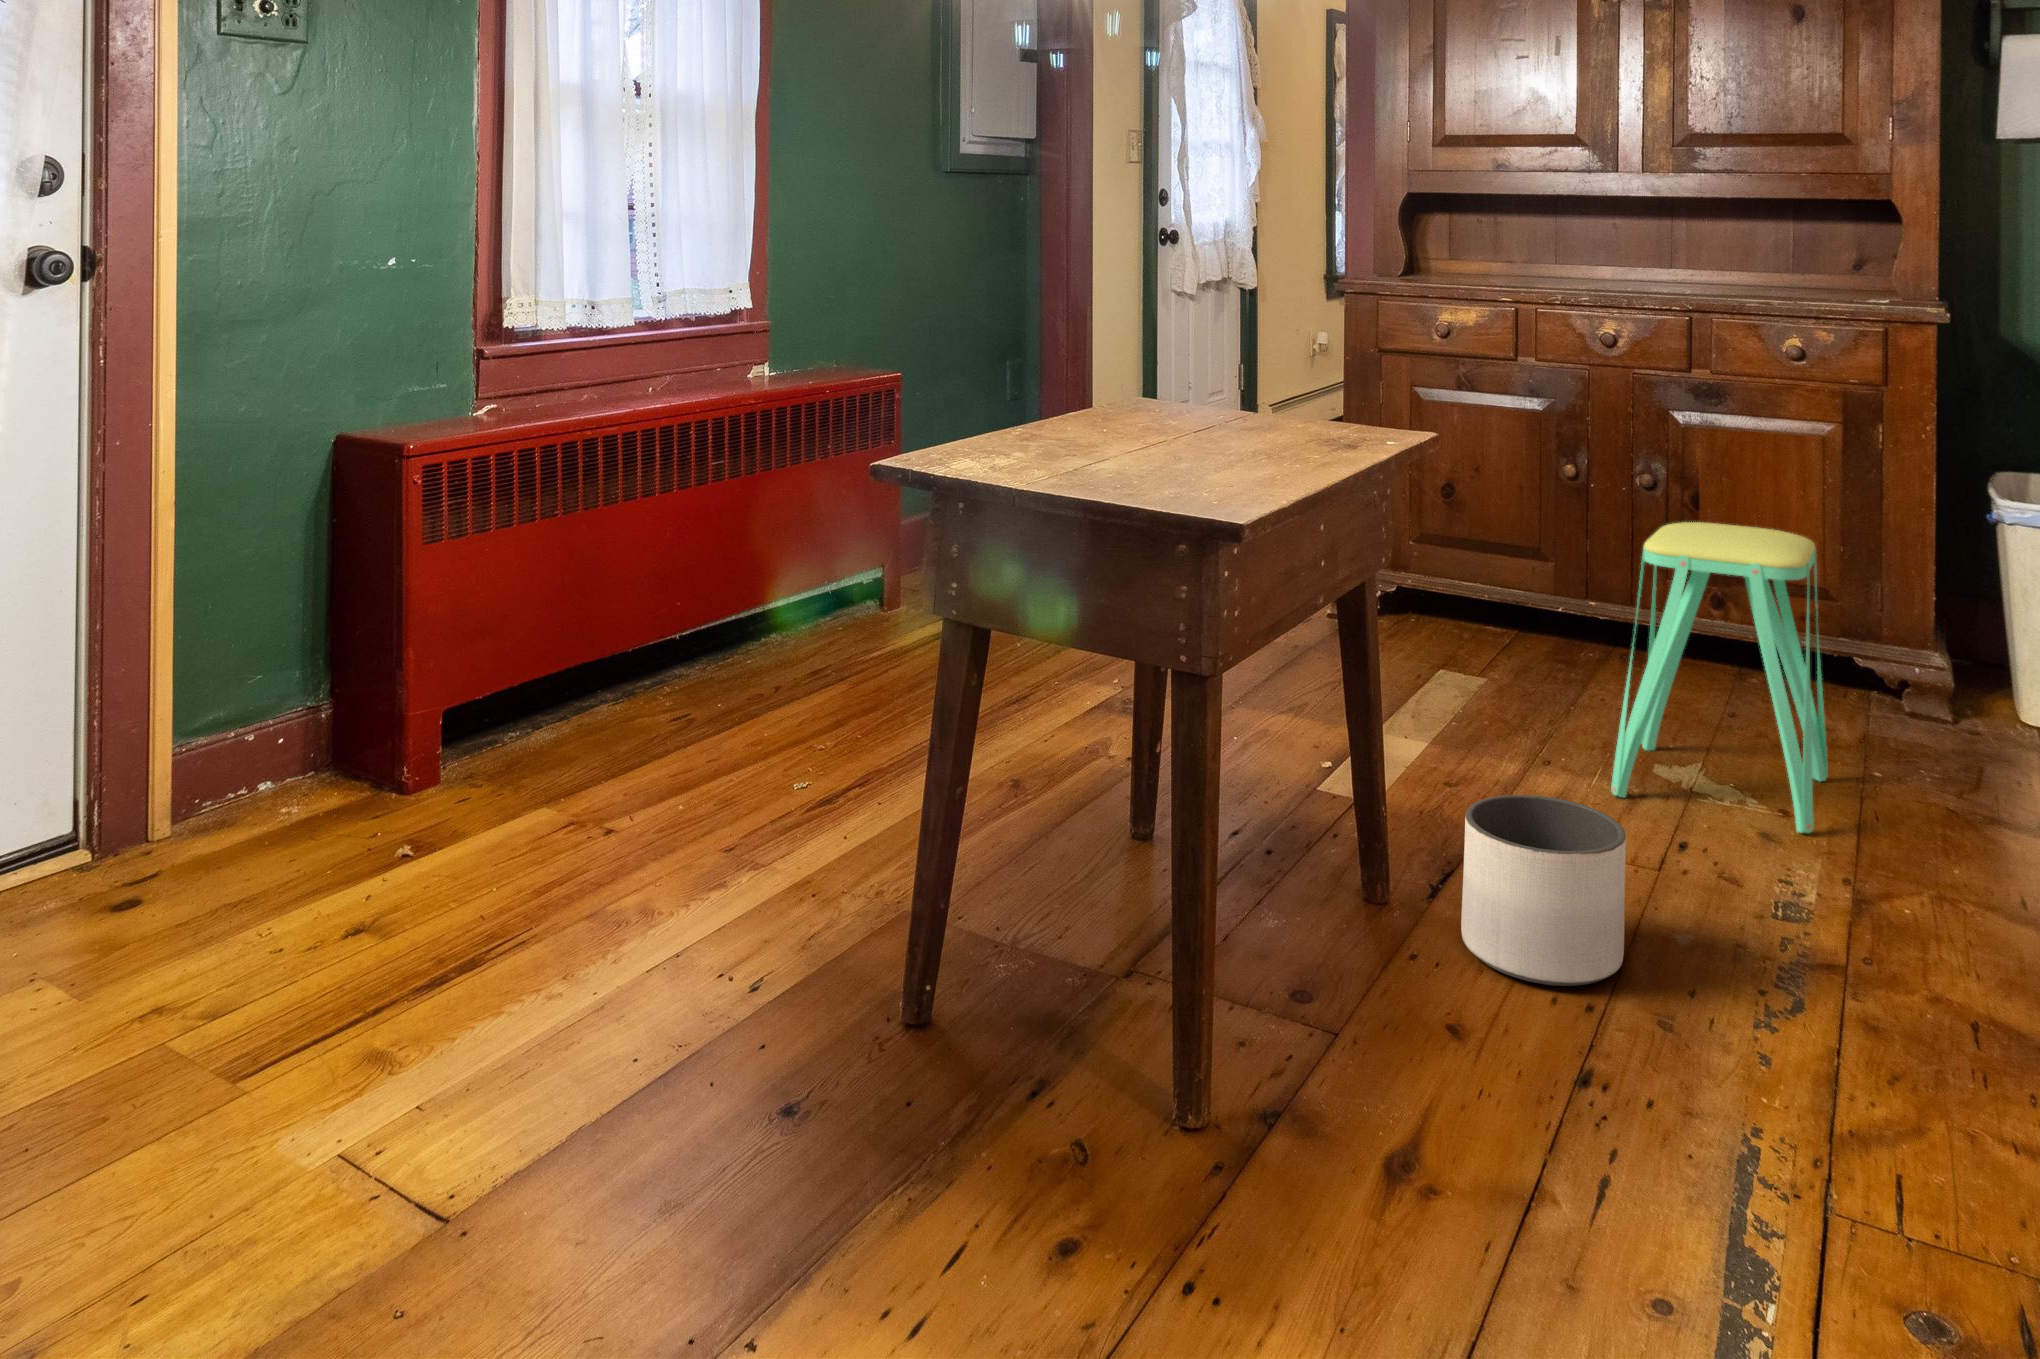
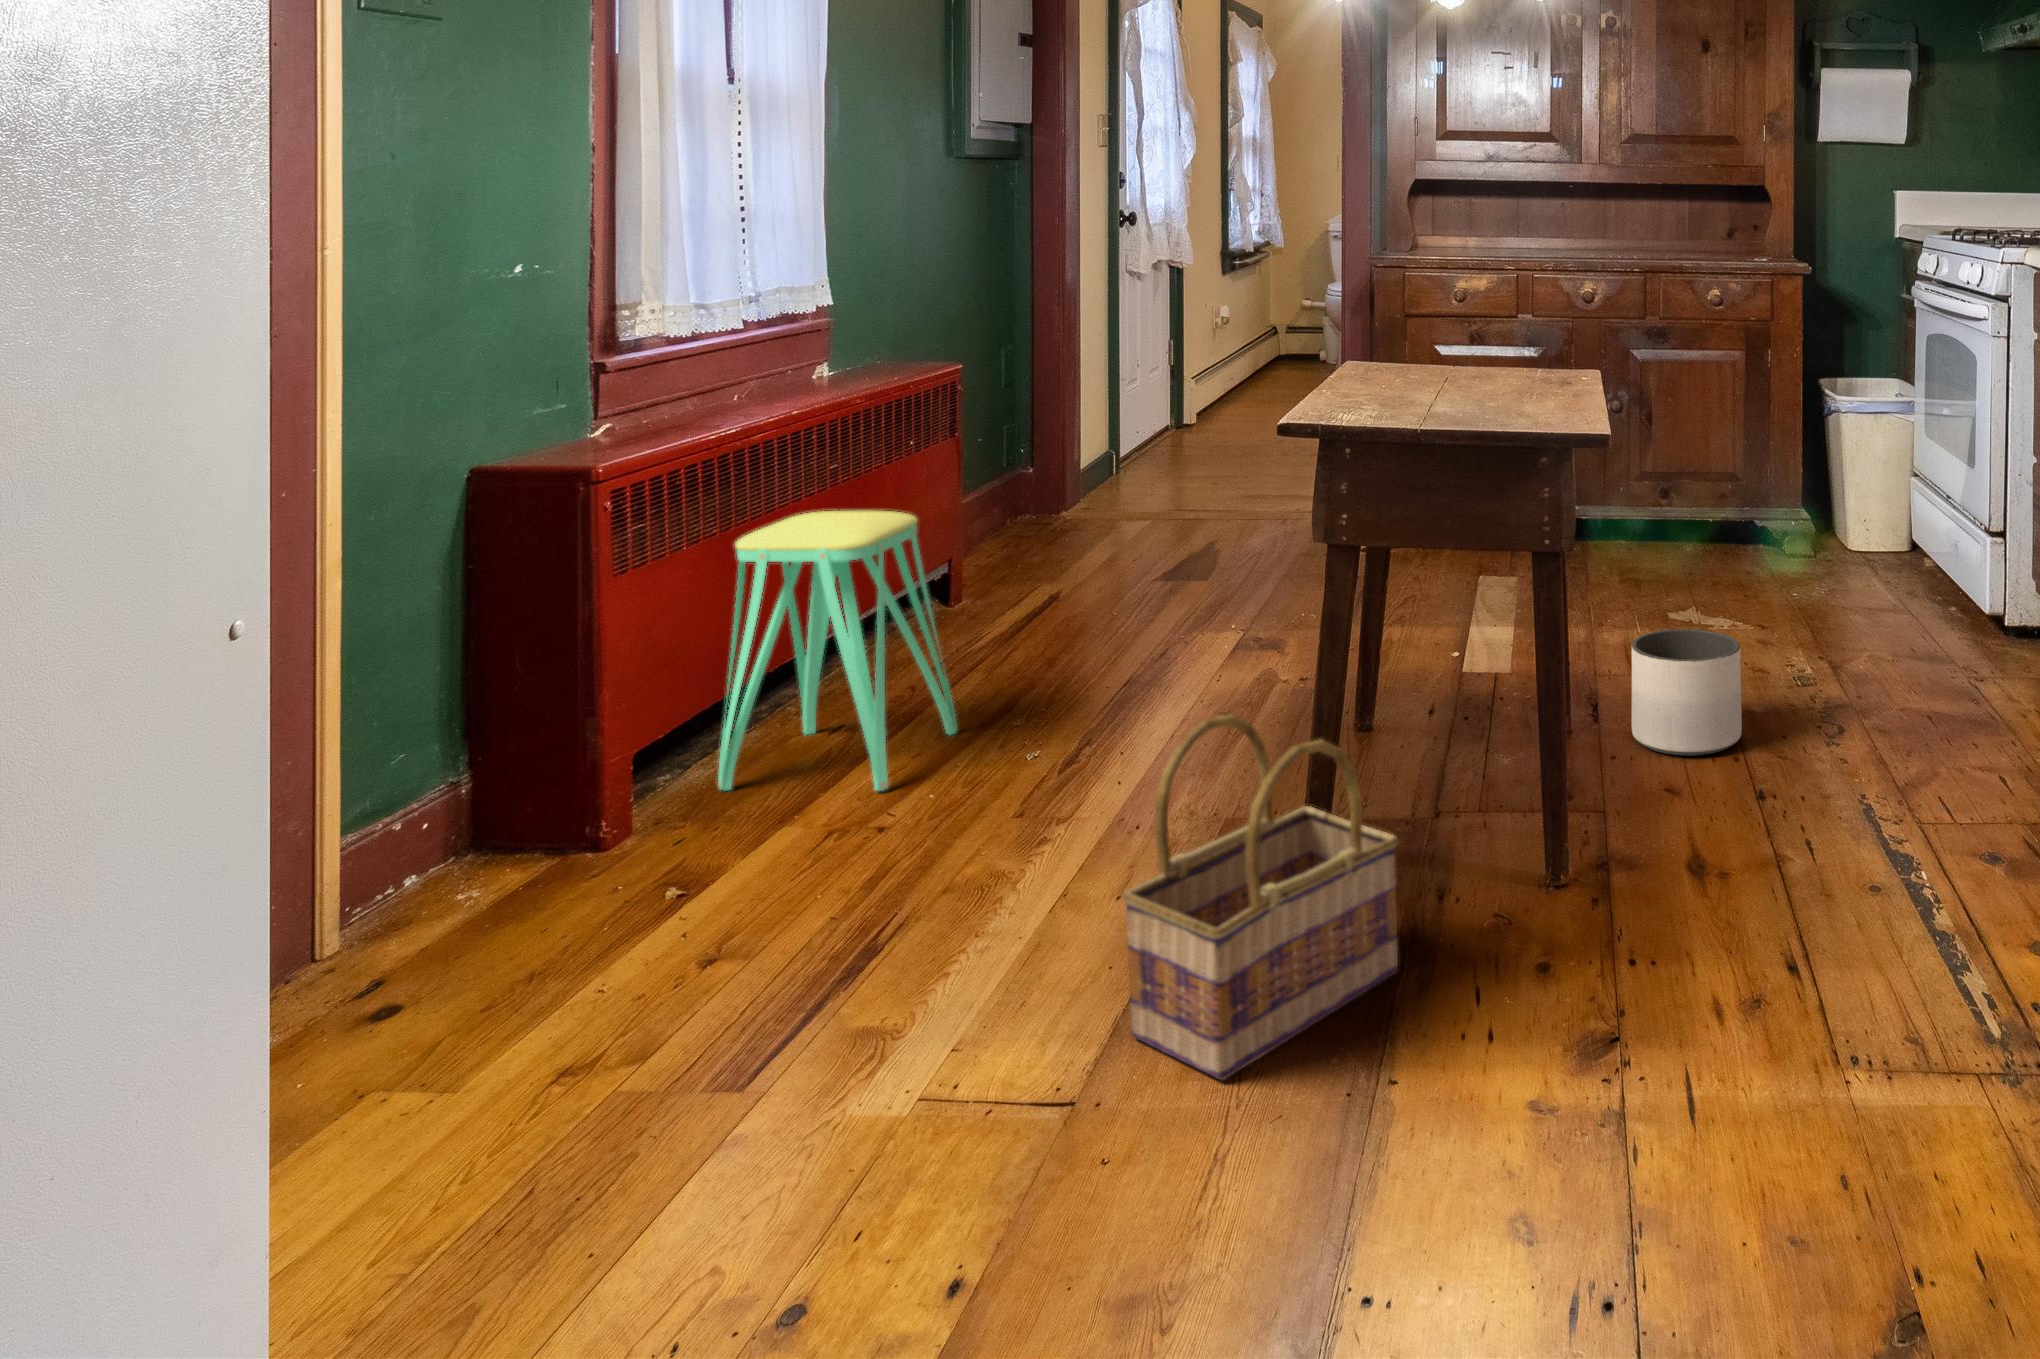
stool: present [1611,522,1828,833] -> present [718,511,957,791]
basket: none [569,806,916,1264] -> present [1121,714,1398,1080]

